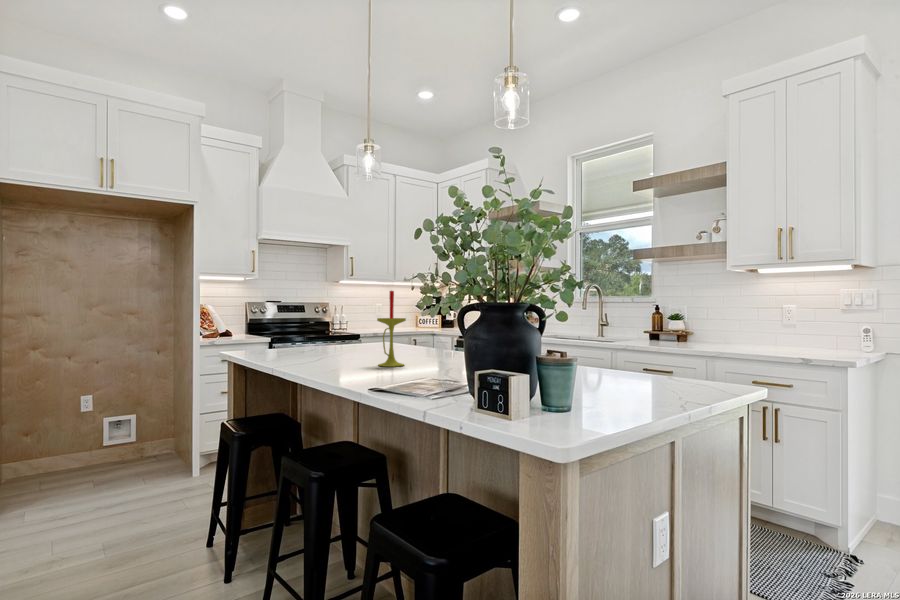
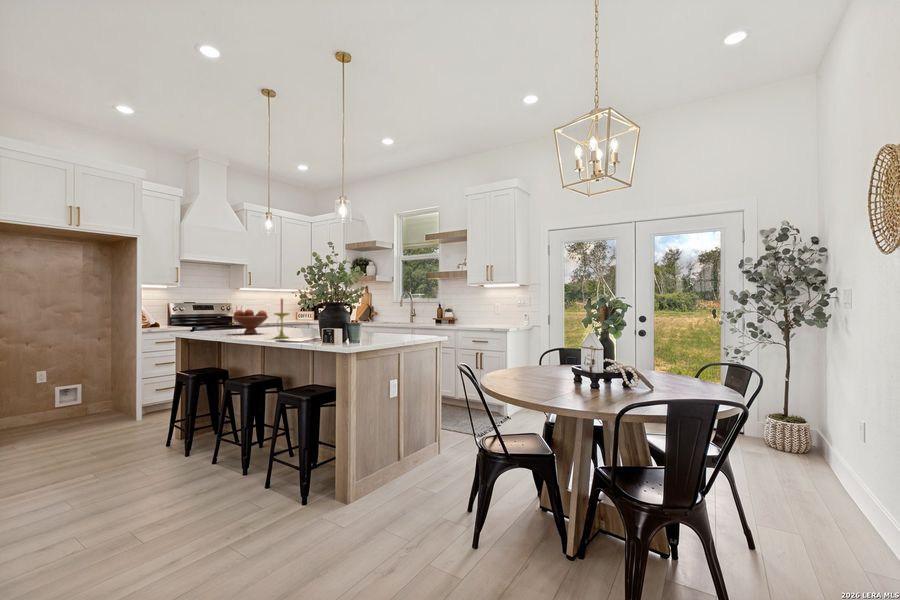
fruit bowl: none [315,312,372,354] -> present [232,309,268,334]

